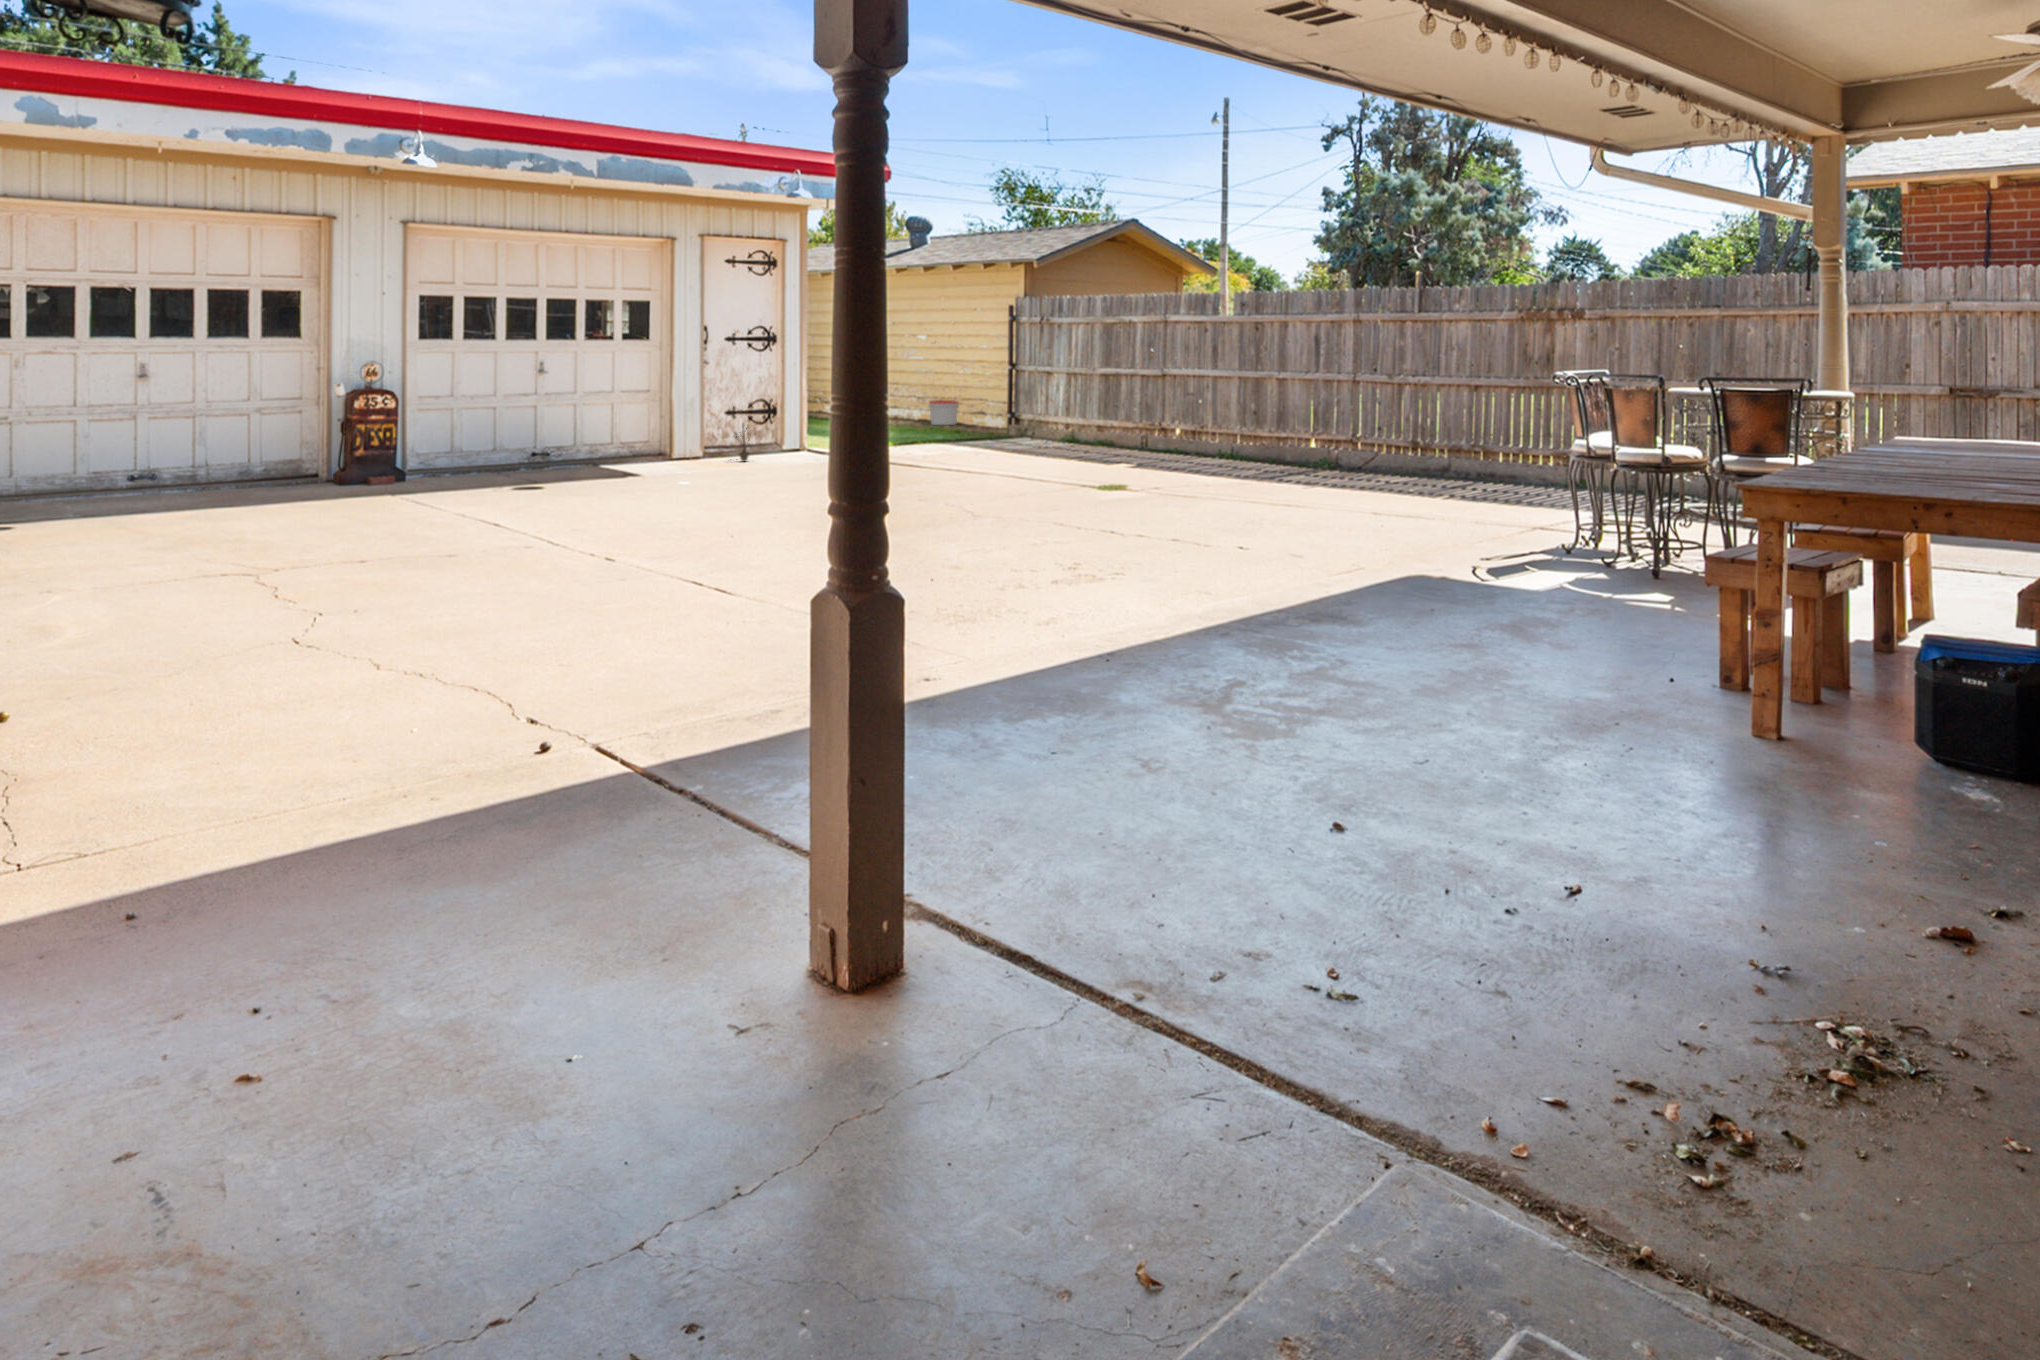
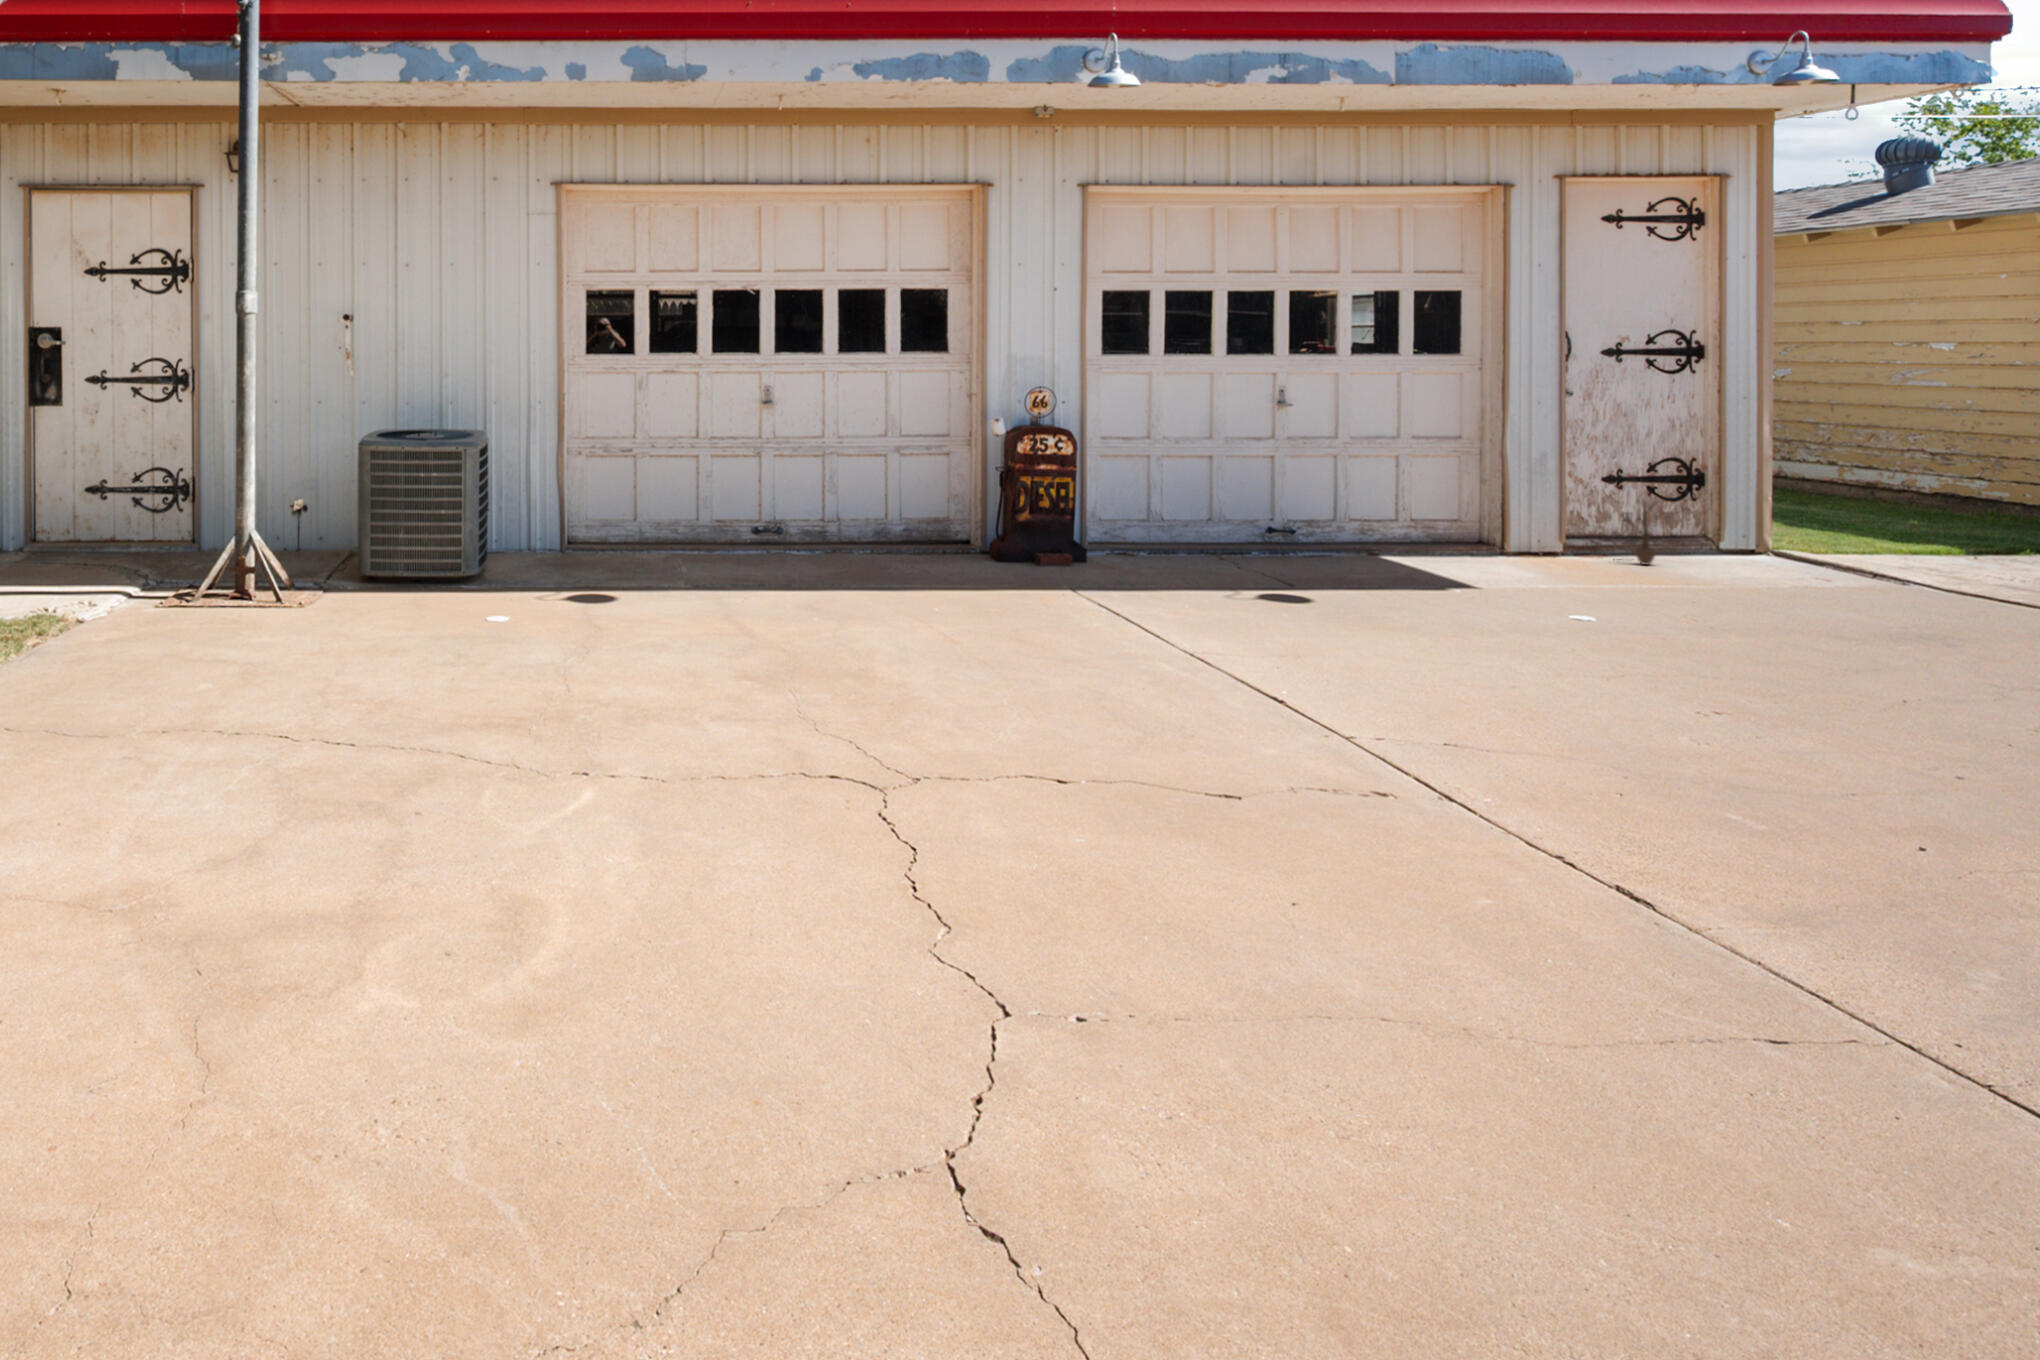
bucket: present [929,400,959,425] -> none [1933,456,2011,503]

